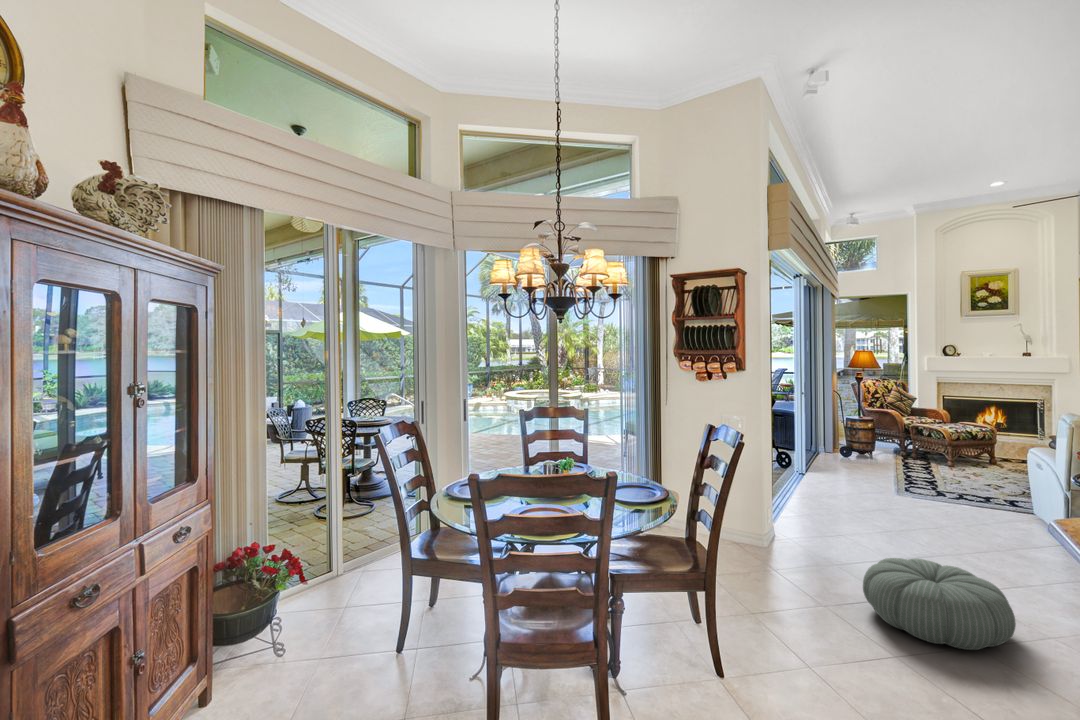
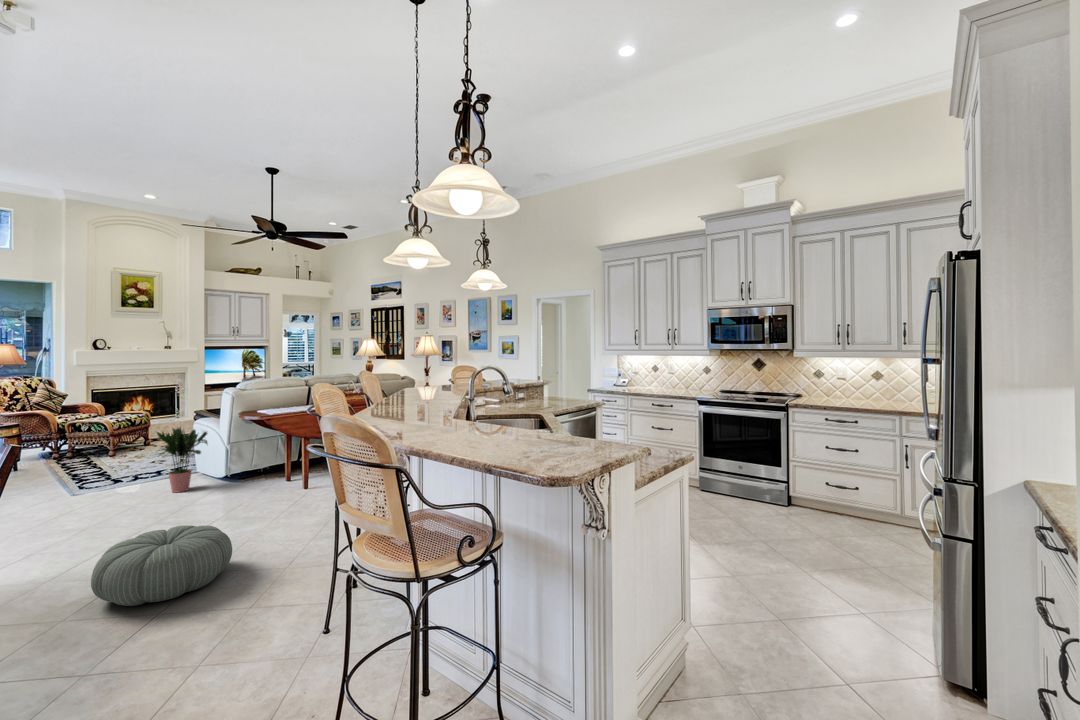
potted plant: none [974,448,1046,529] -> present [157,427,207,493]

